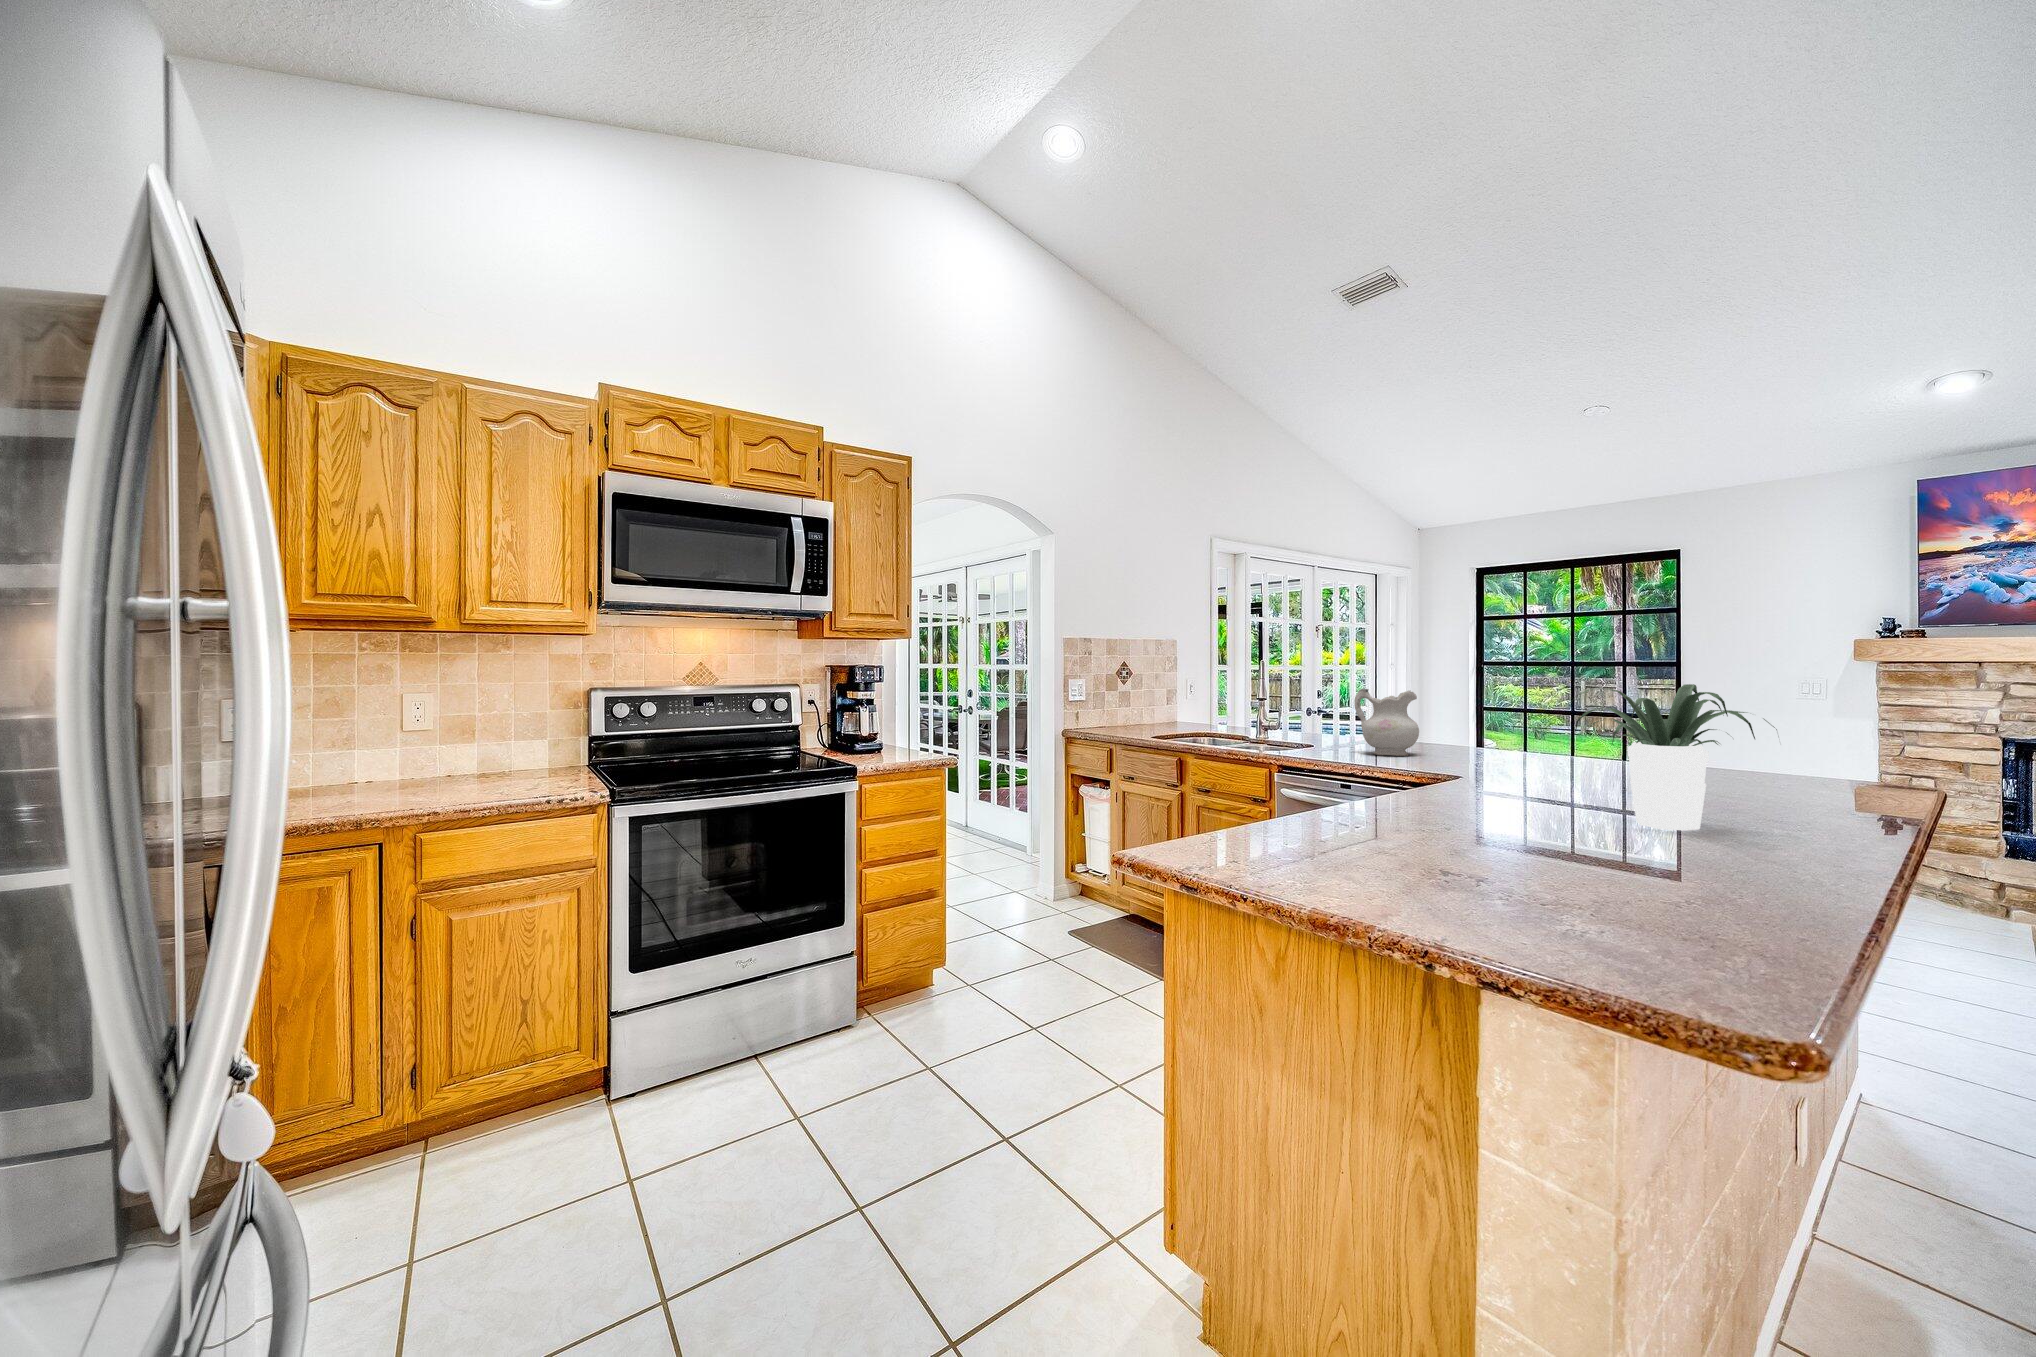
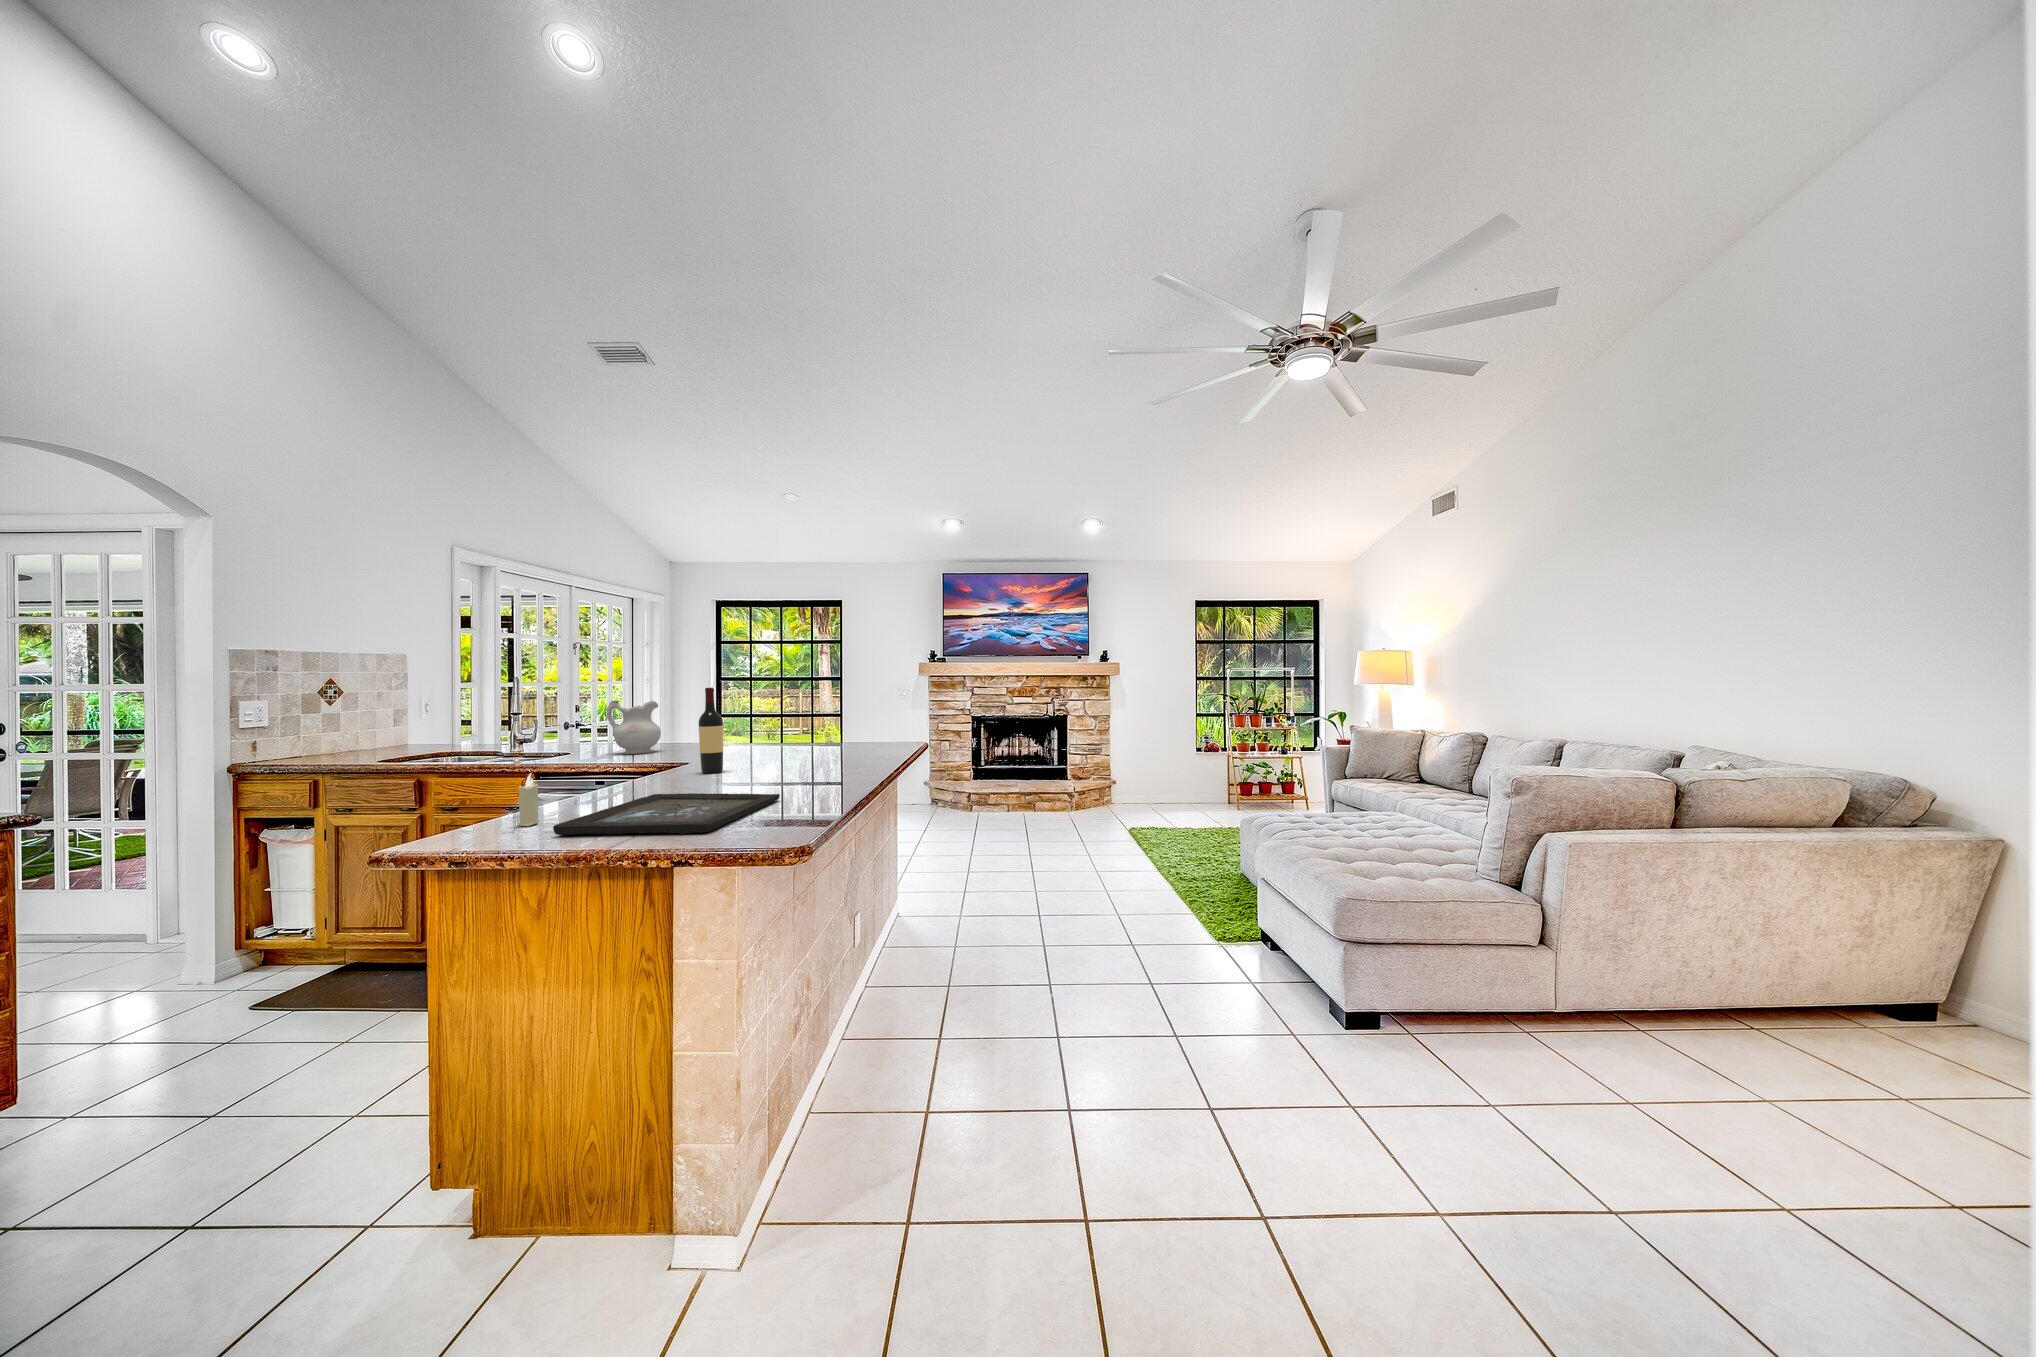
wine bottle: none [1481,678,1520,802] -> present [698,688,723,773]
potted plant: present [1575,684,1777,830] -> none [746,689,850,775]
candle: none [1257,784,1280,850] -> present [519,774,539,826]
tray: none [1296,831,1652,930] -> present [553,793,780,835]

